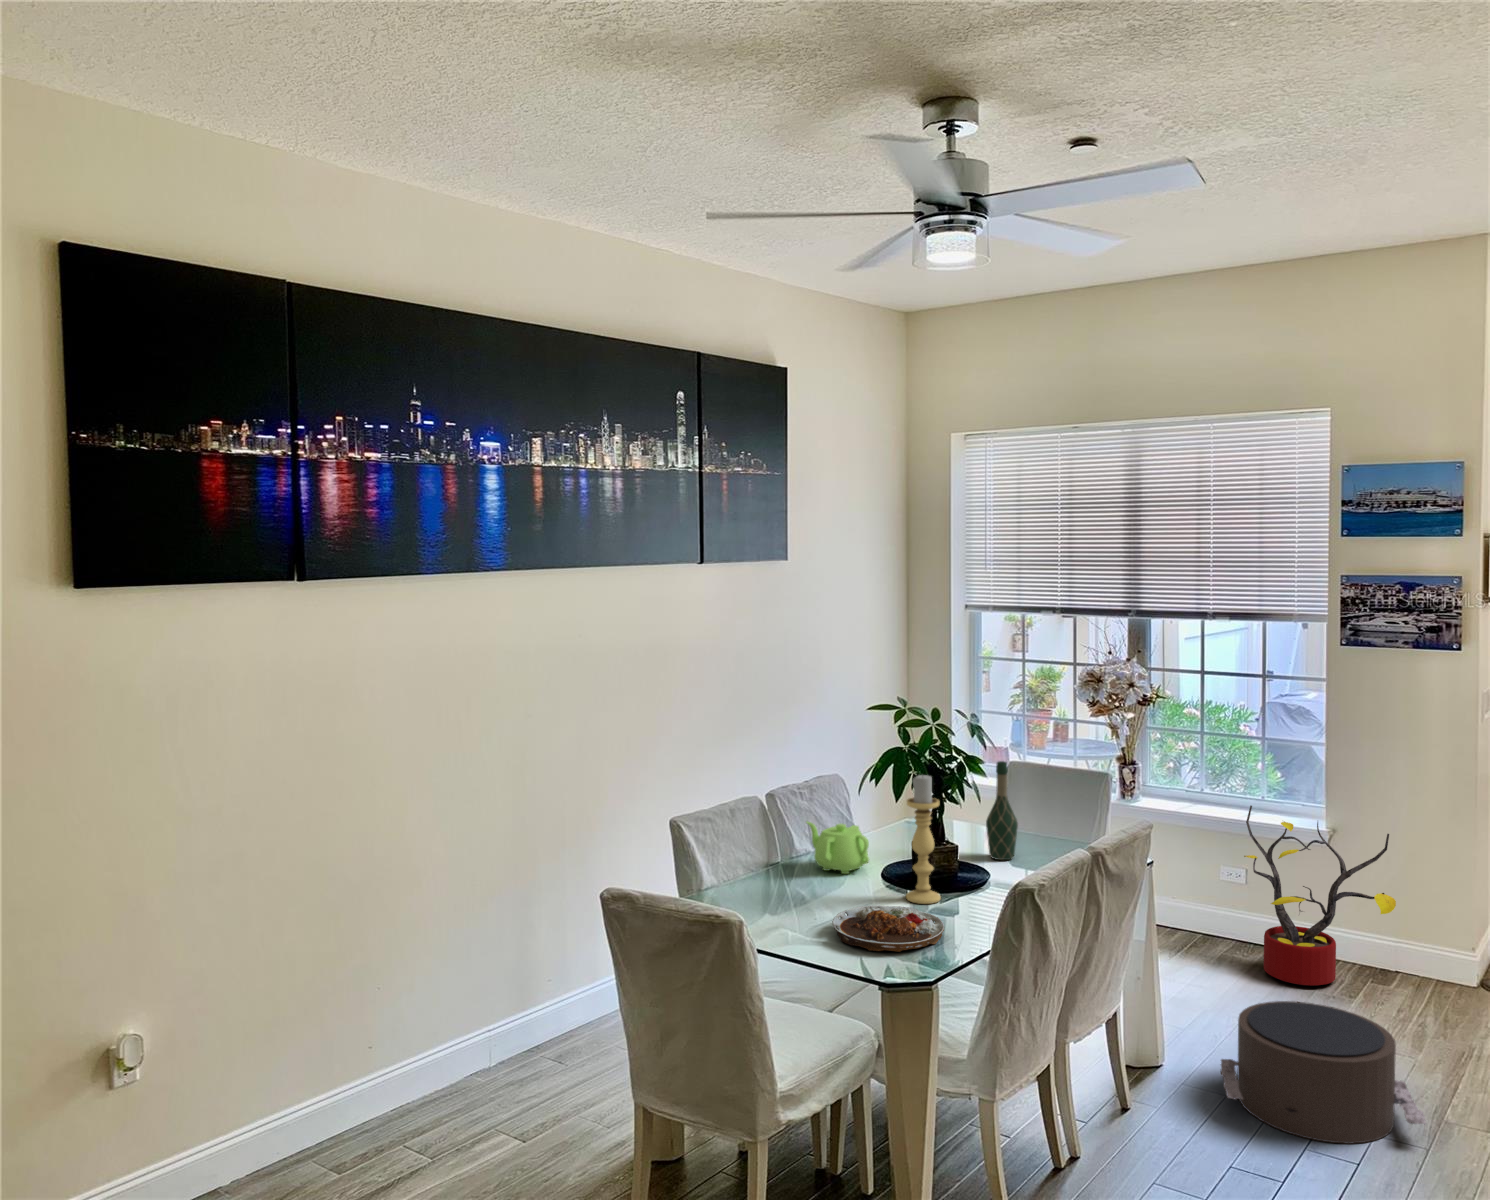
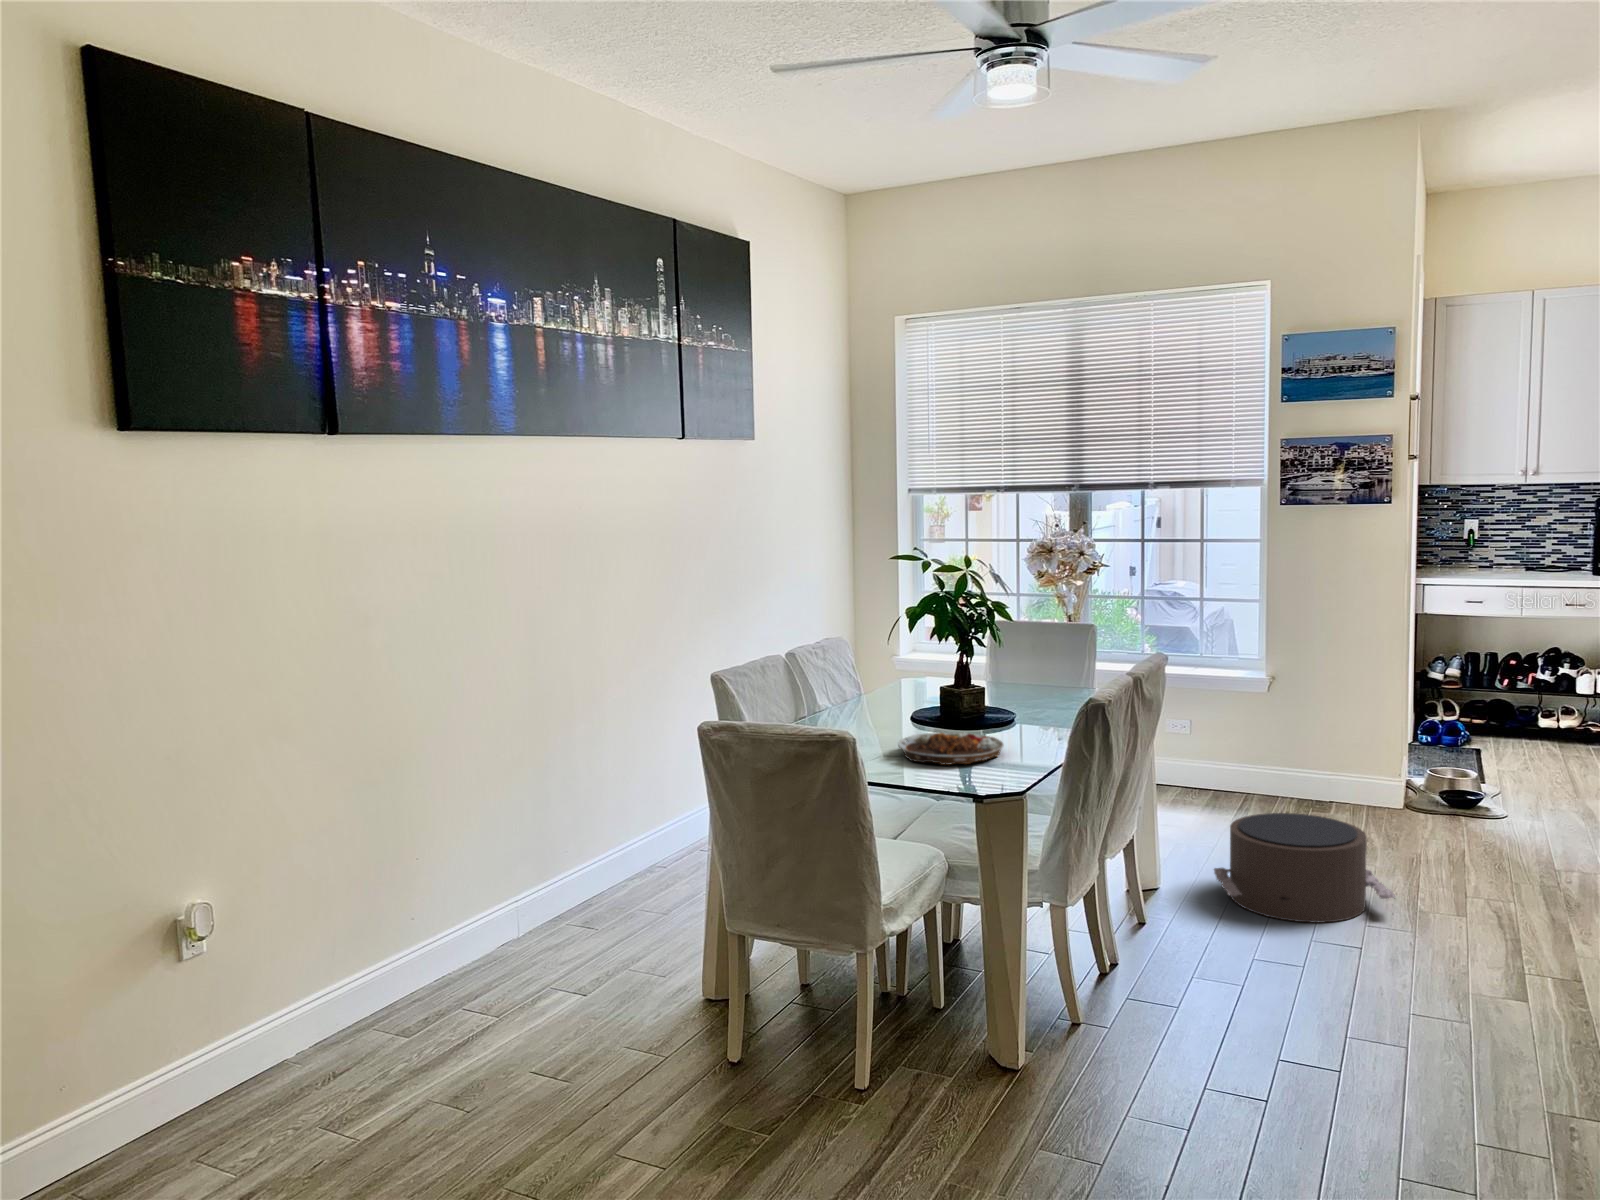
wine bottle: present [986,761,1018,860] -> none [1001,607,1031,700]
candle holder: present [906,775,941,904] -> none [948,610,981,733]
decorative plant: present [1244,806,1396,986] -> none [1197,659,1341,814]
teapot: present [807,822,870,874] -> none [835,672,902,718]

